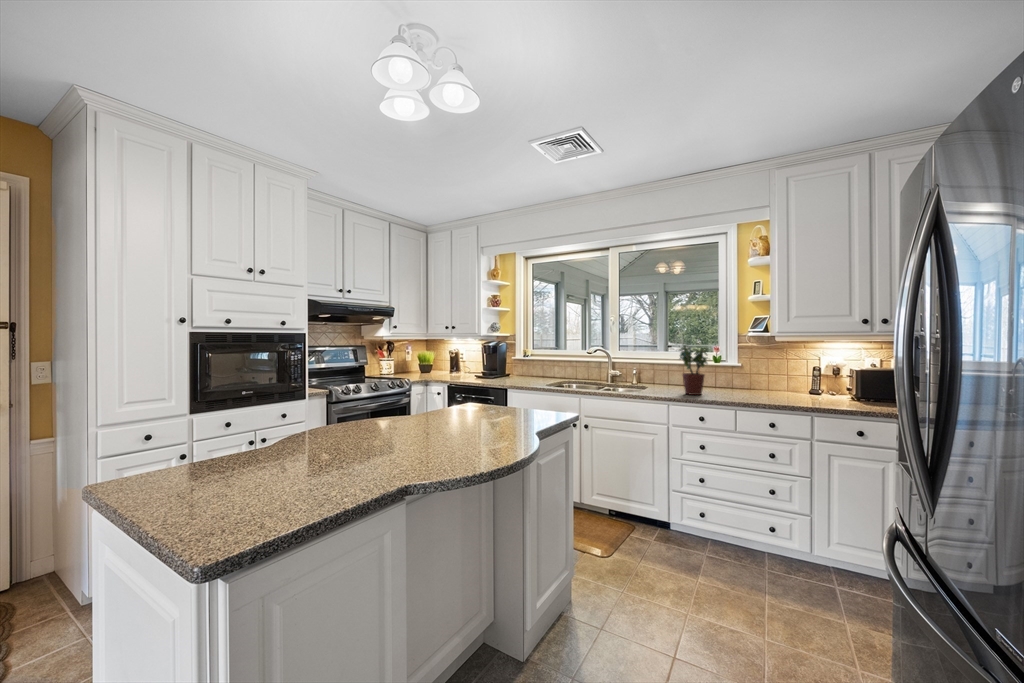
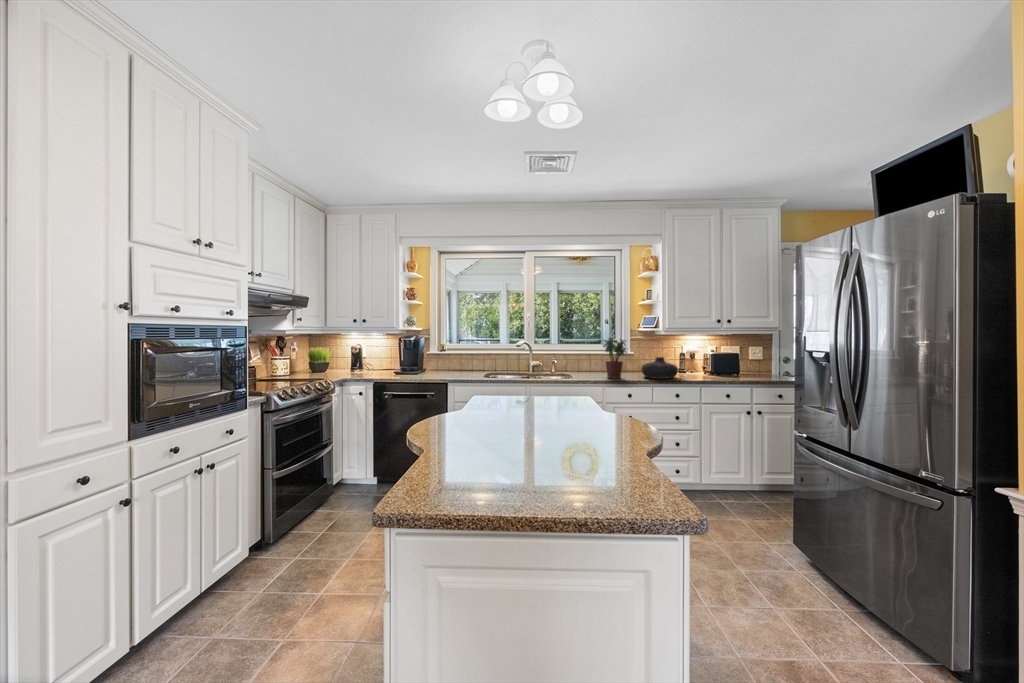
vase: none [730,370,781,399] -> present [641,357,678,379]

